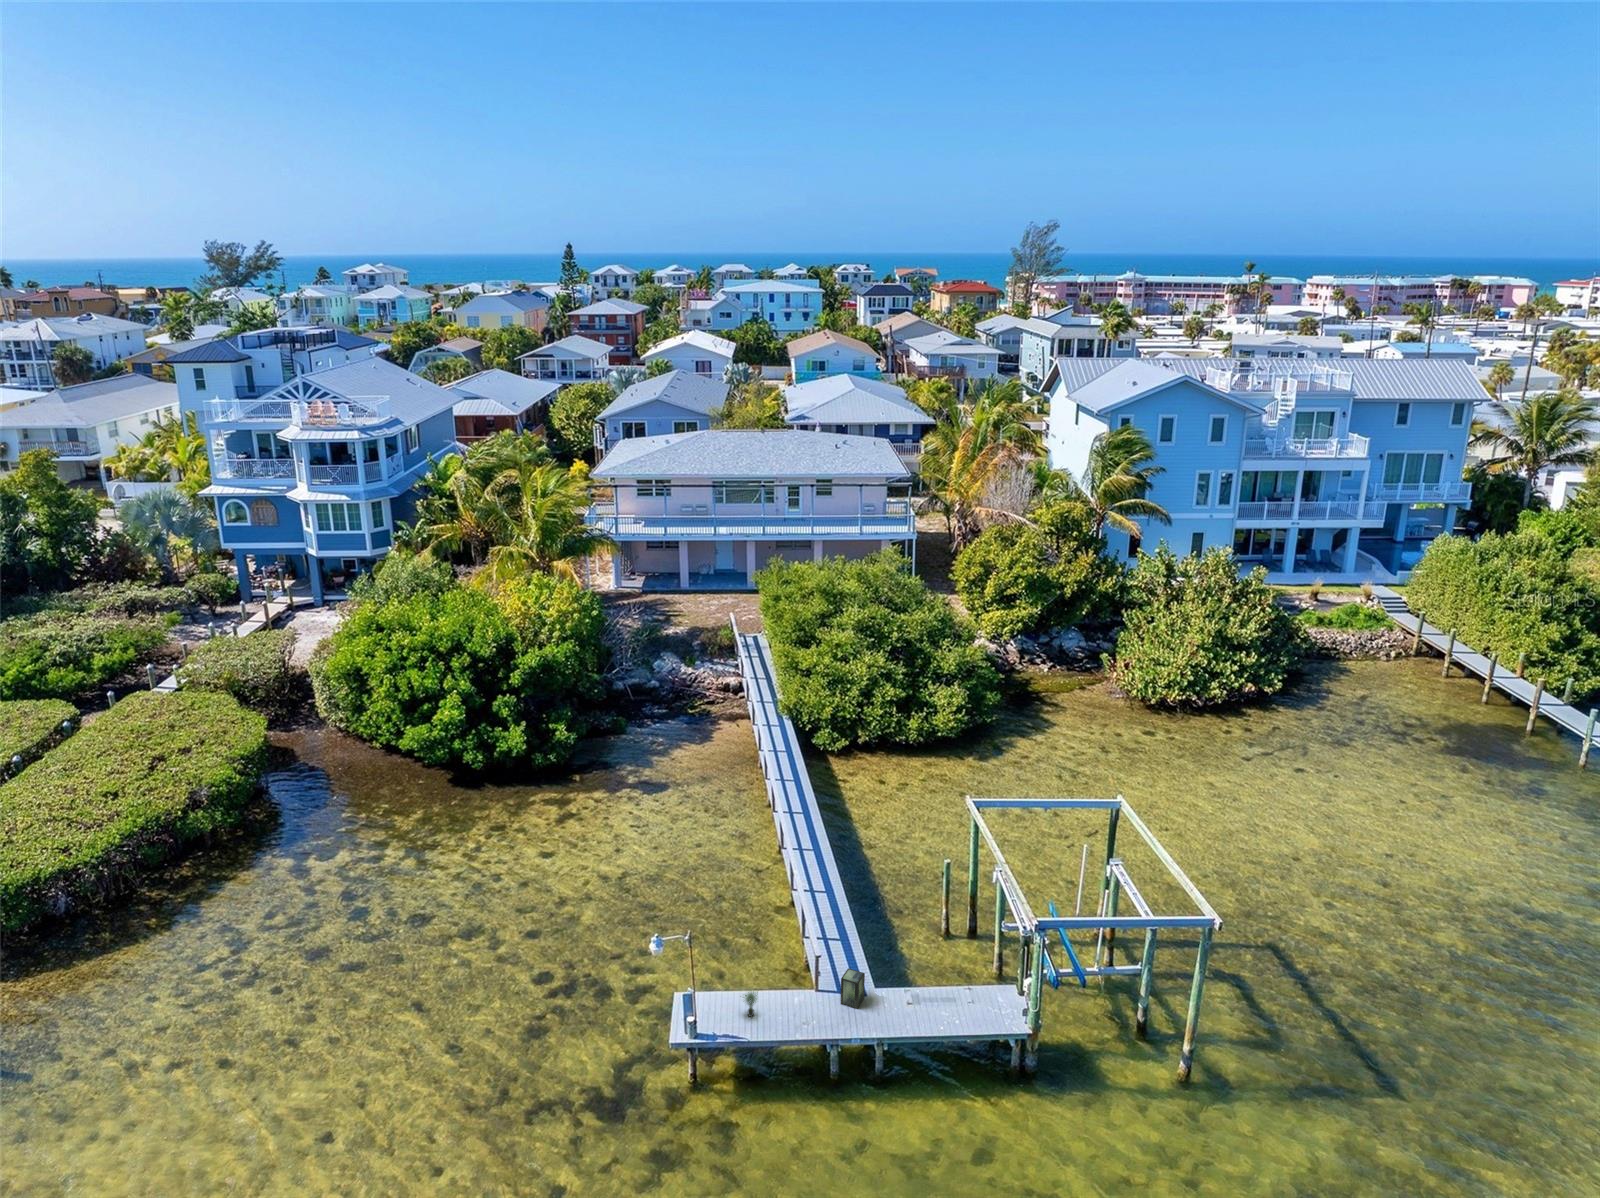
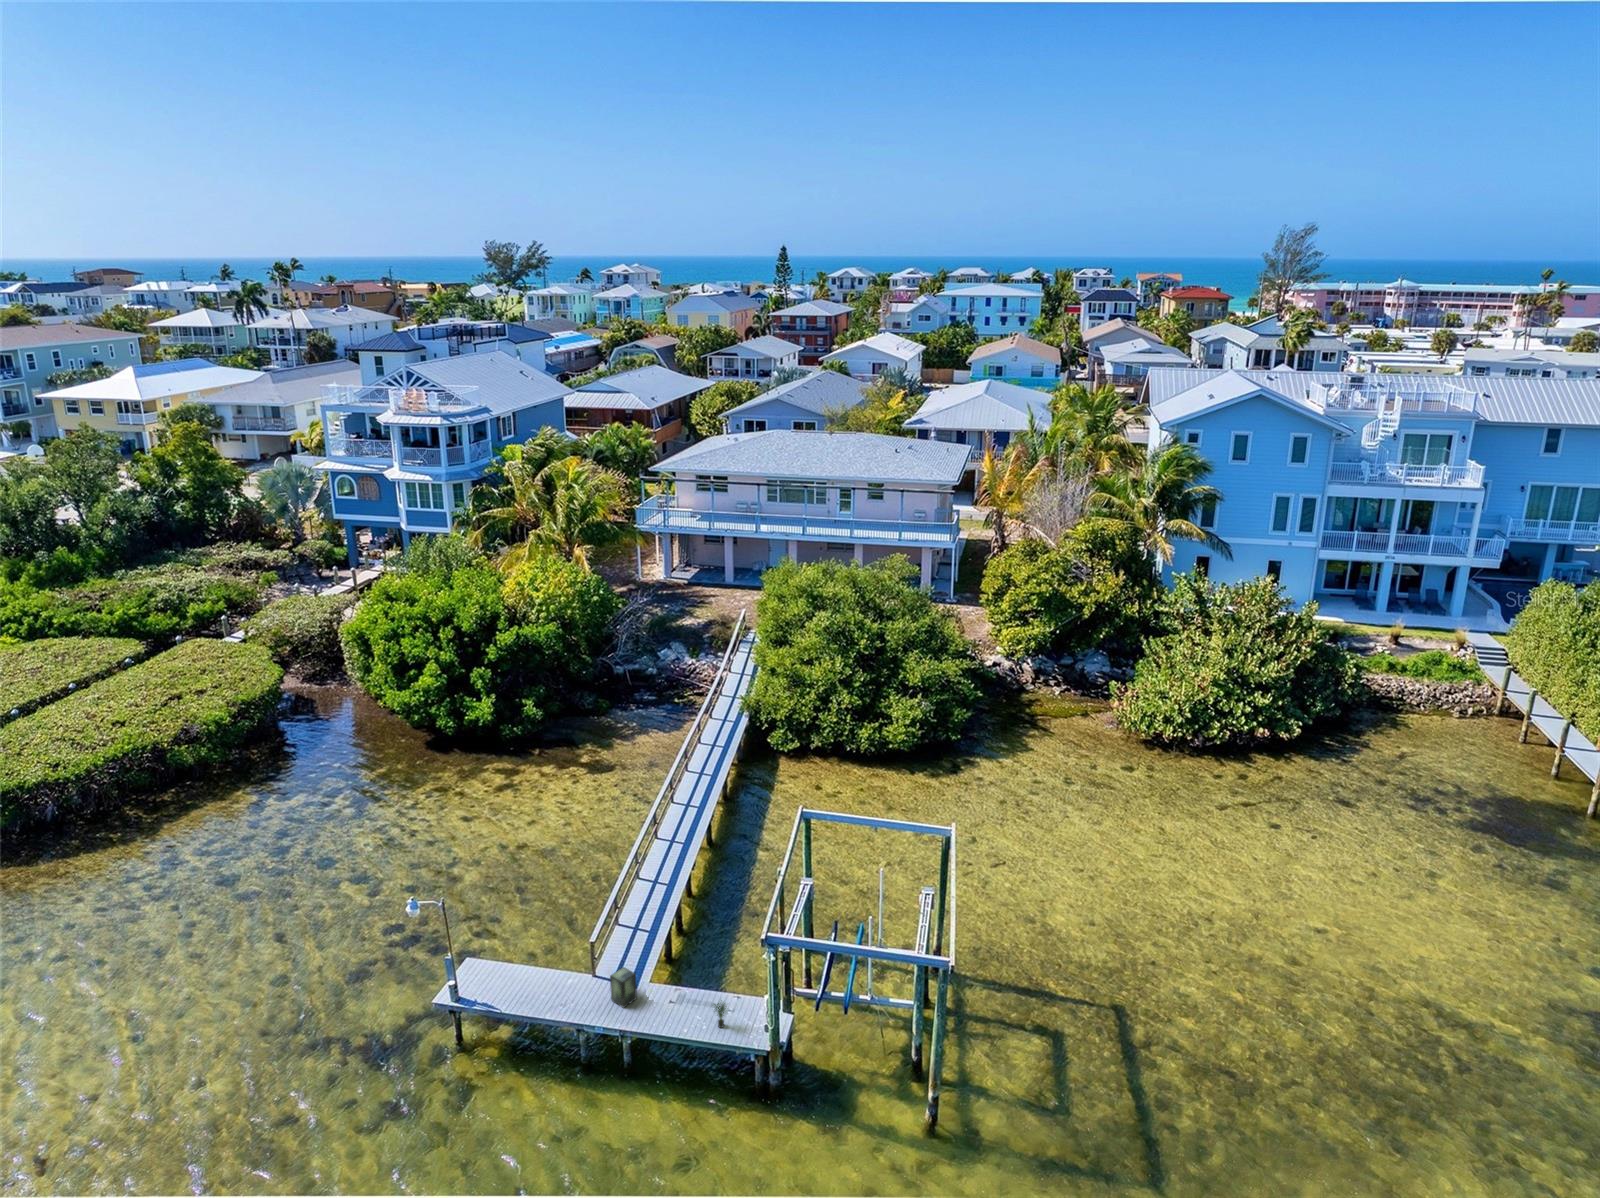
potted plant: present [745,992,757,1017] -> present [714,1003,727,1028]

